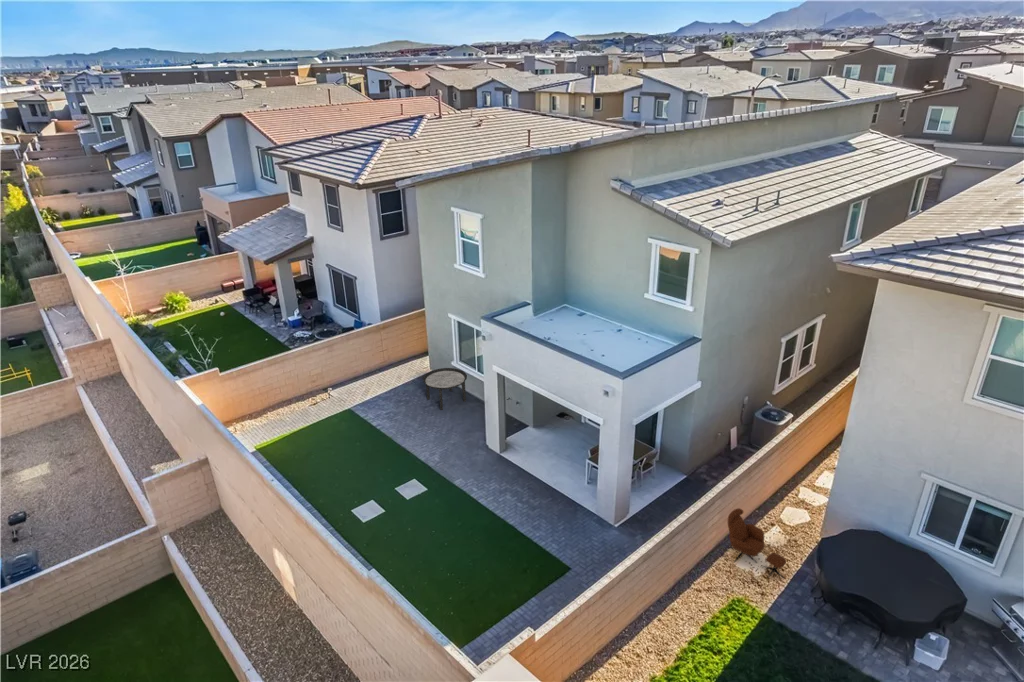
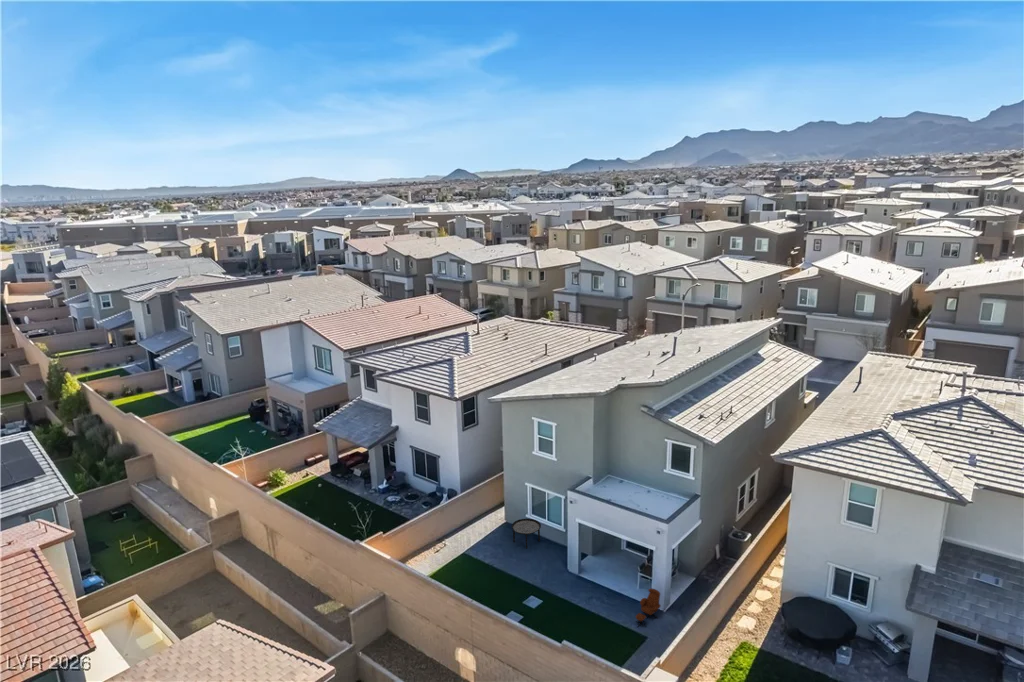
lounge chair: present [728,508,786,577] -> present [636,589,660,624]

